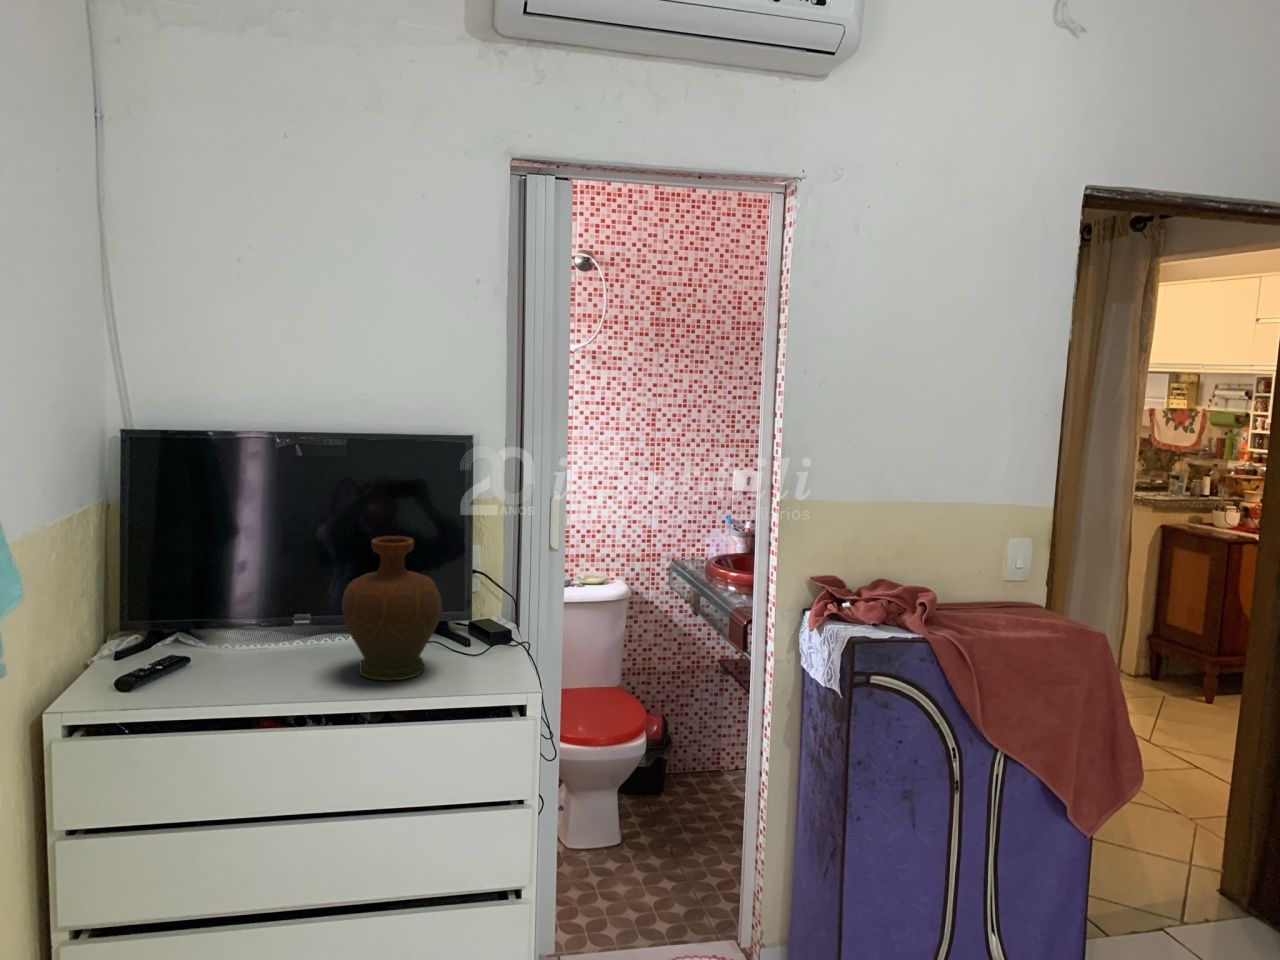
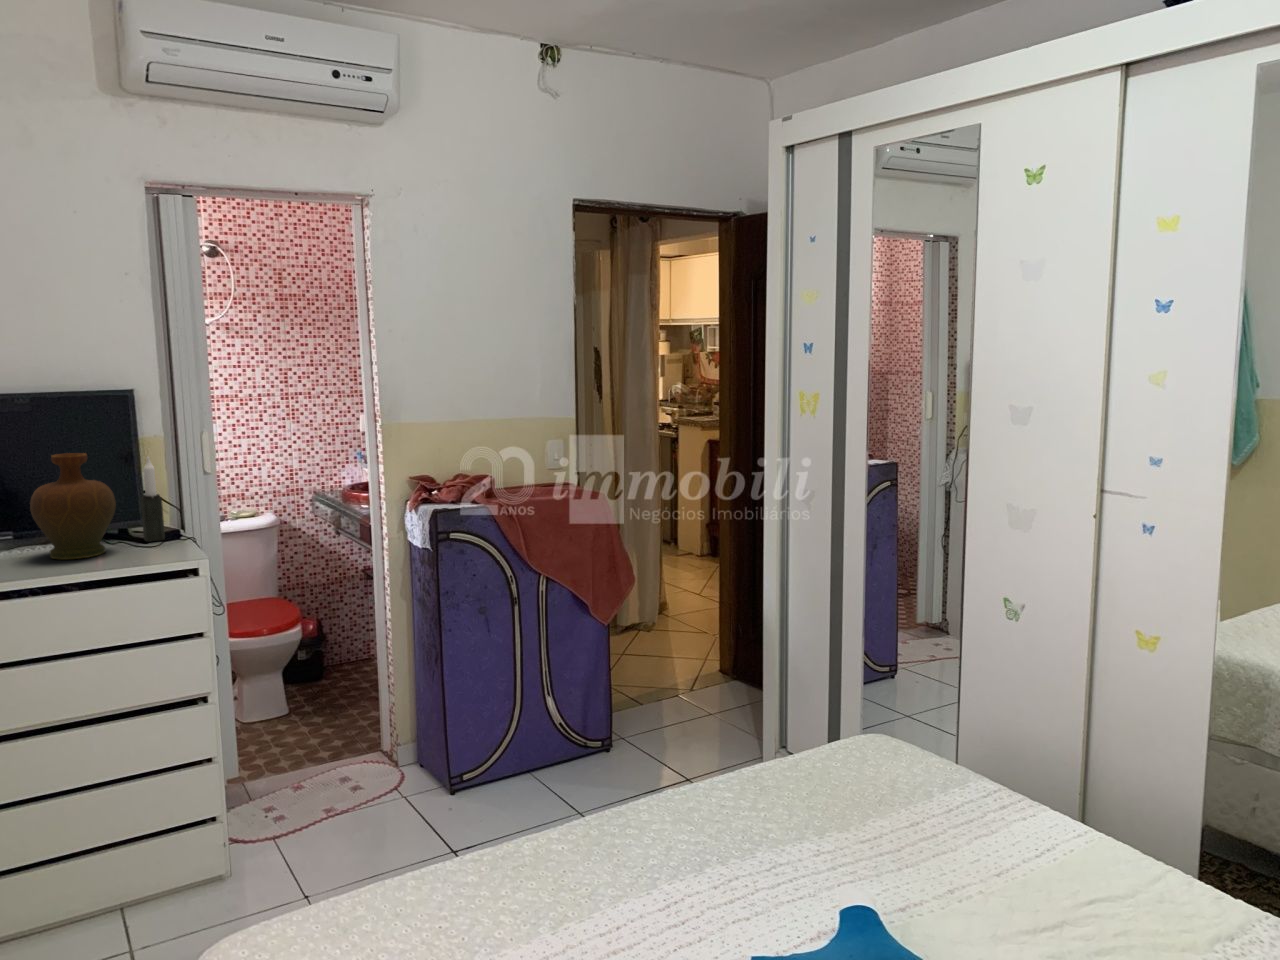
candle: none [473,543,499,656] -> present [141,457,165,542]

